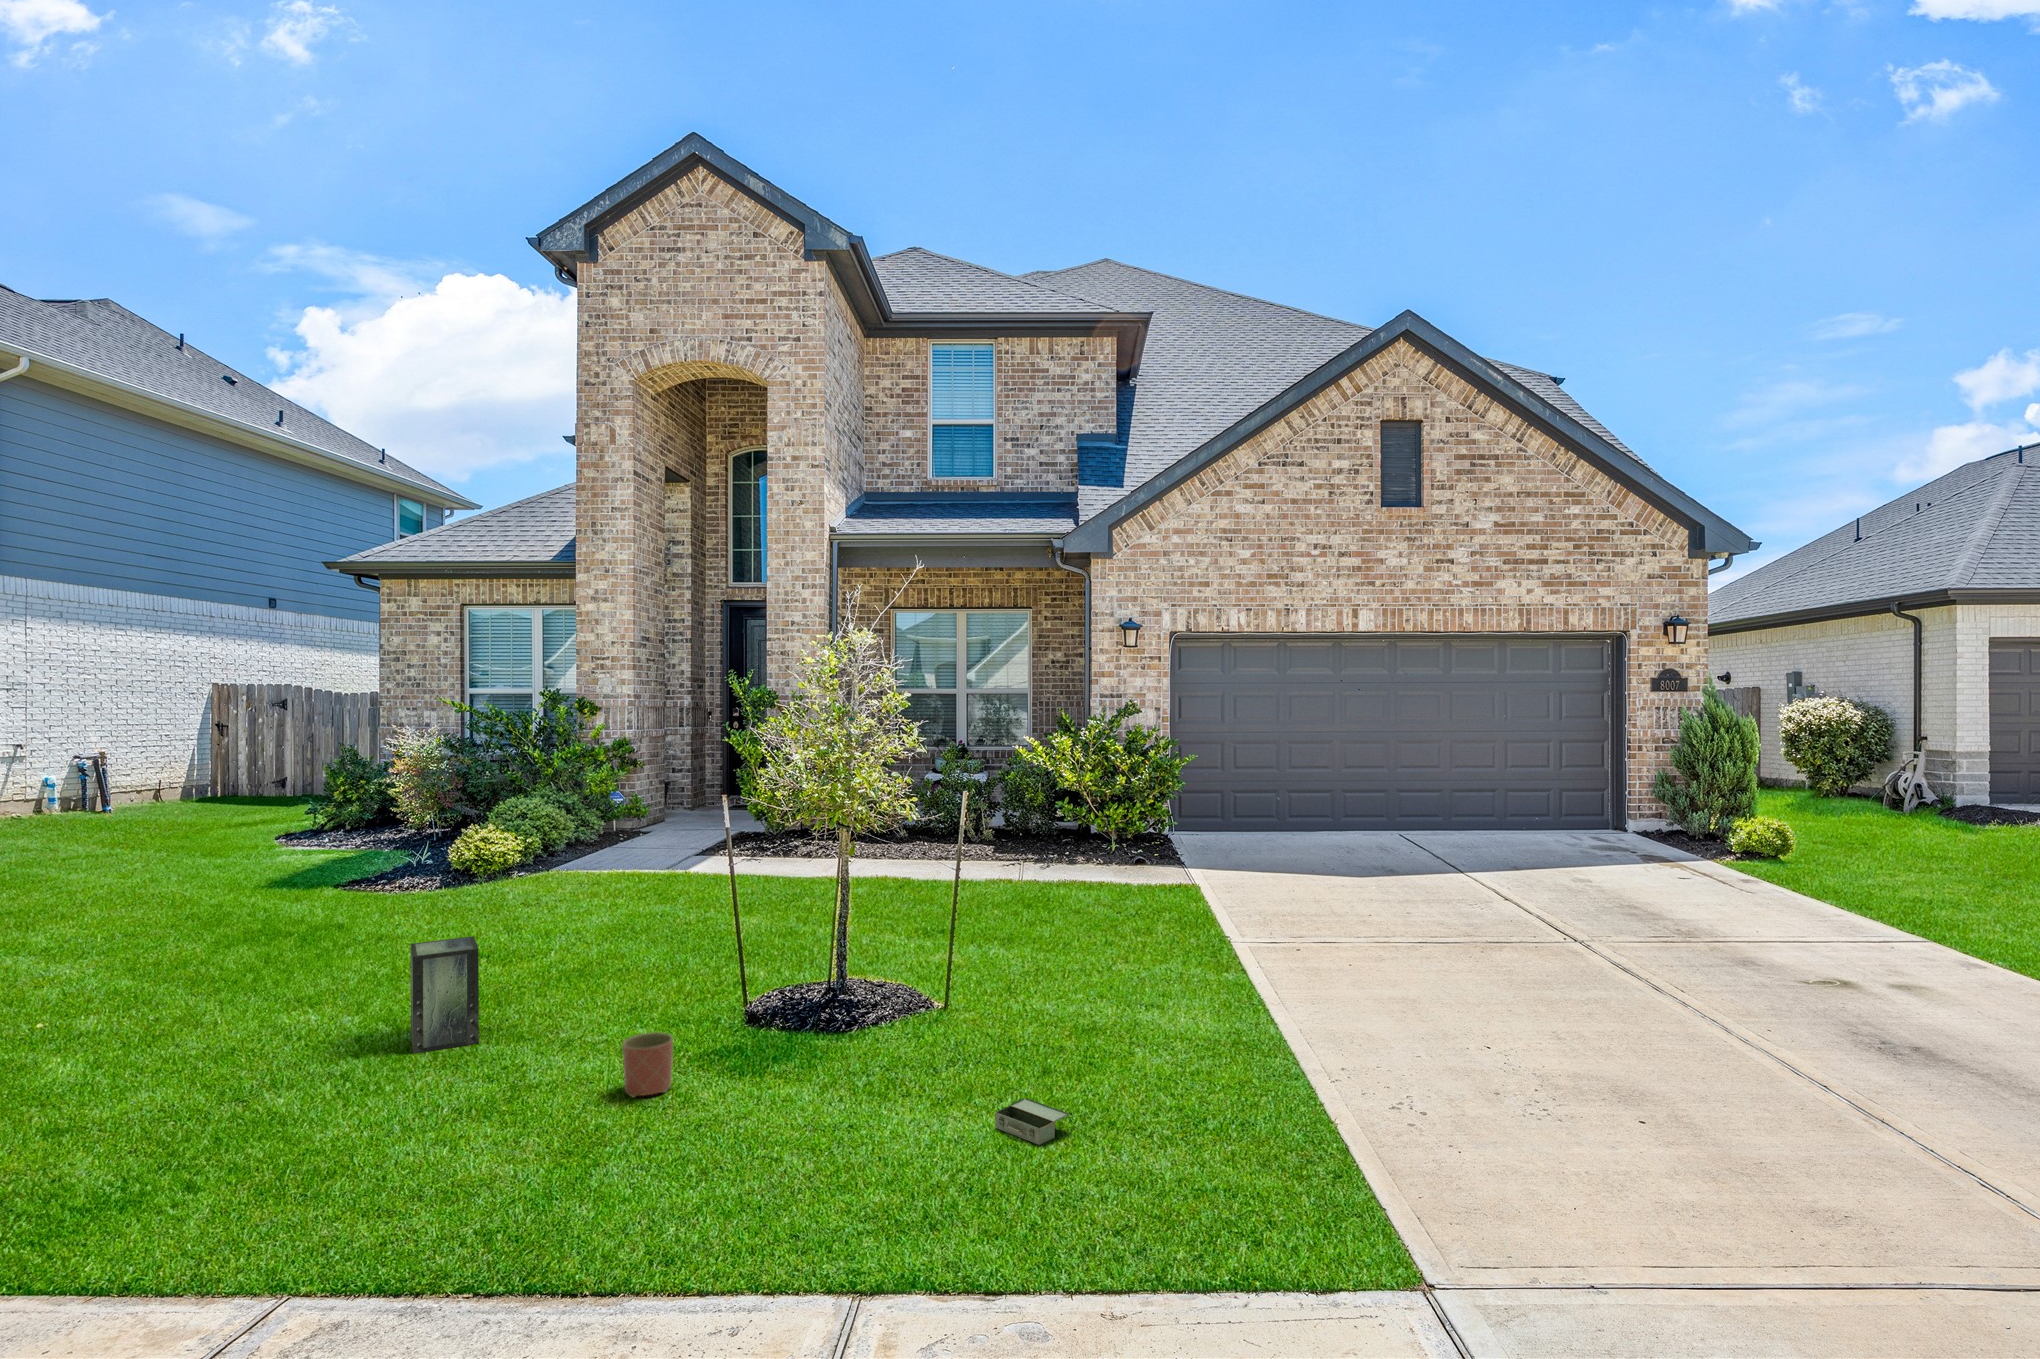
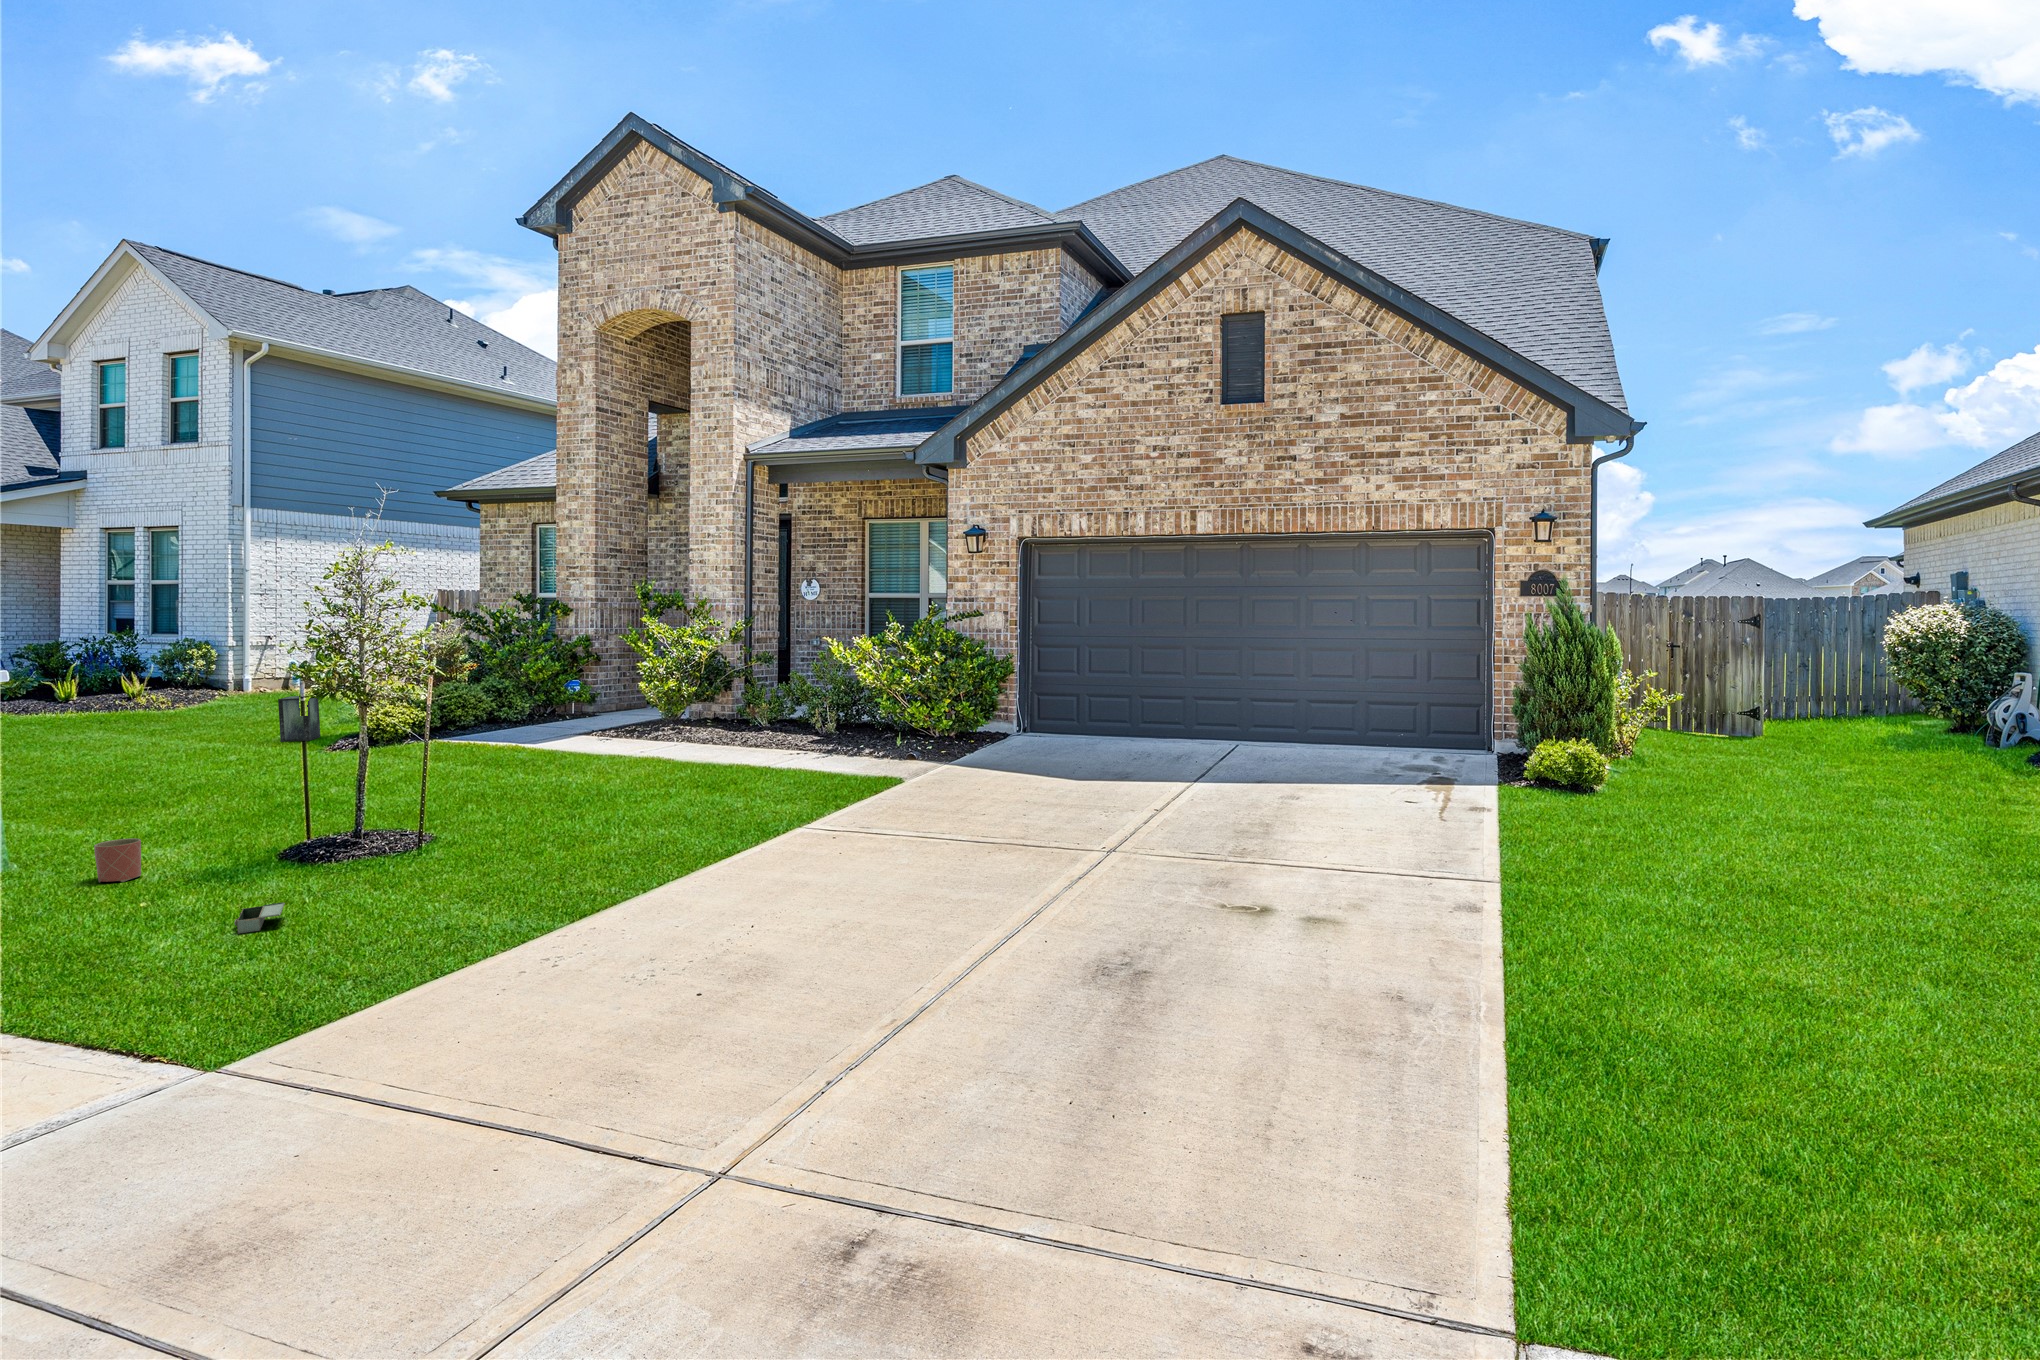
storage box: present [411,936,479,1054] -> present [278,696,320,742]

